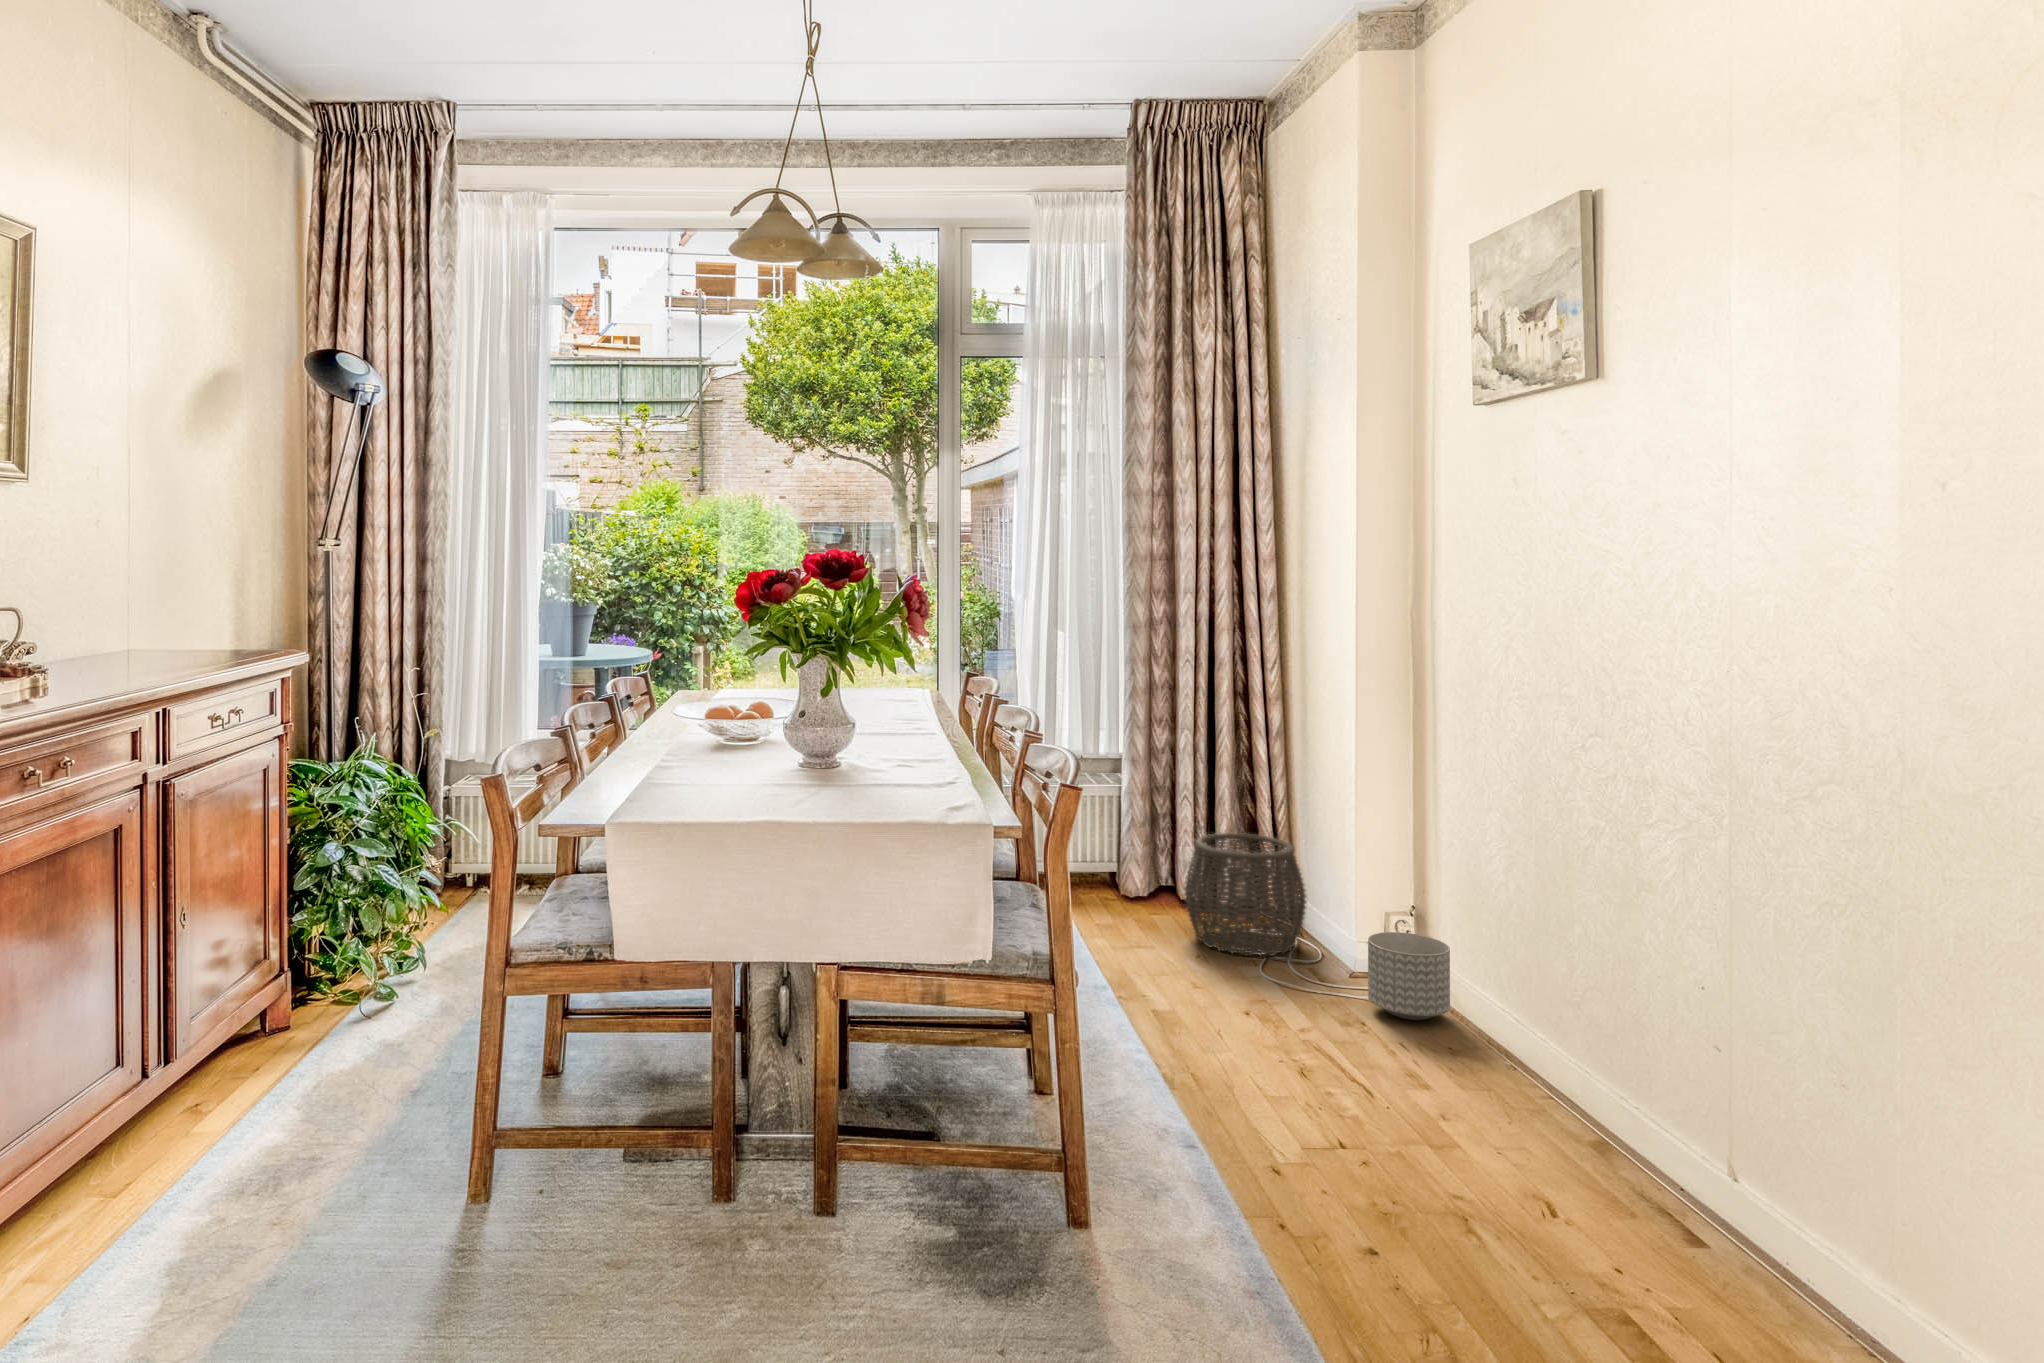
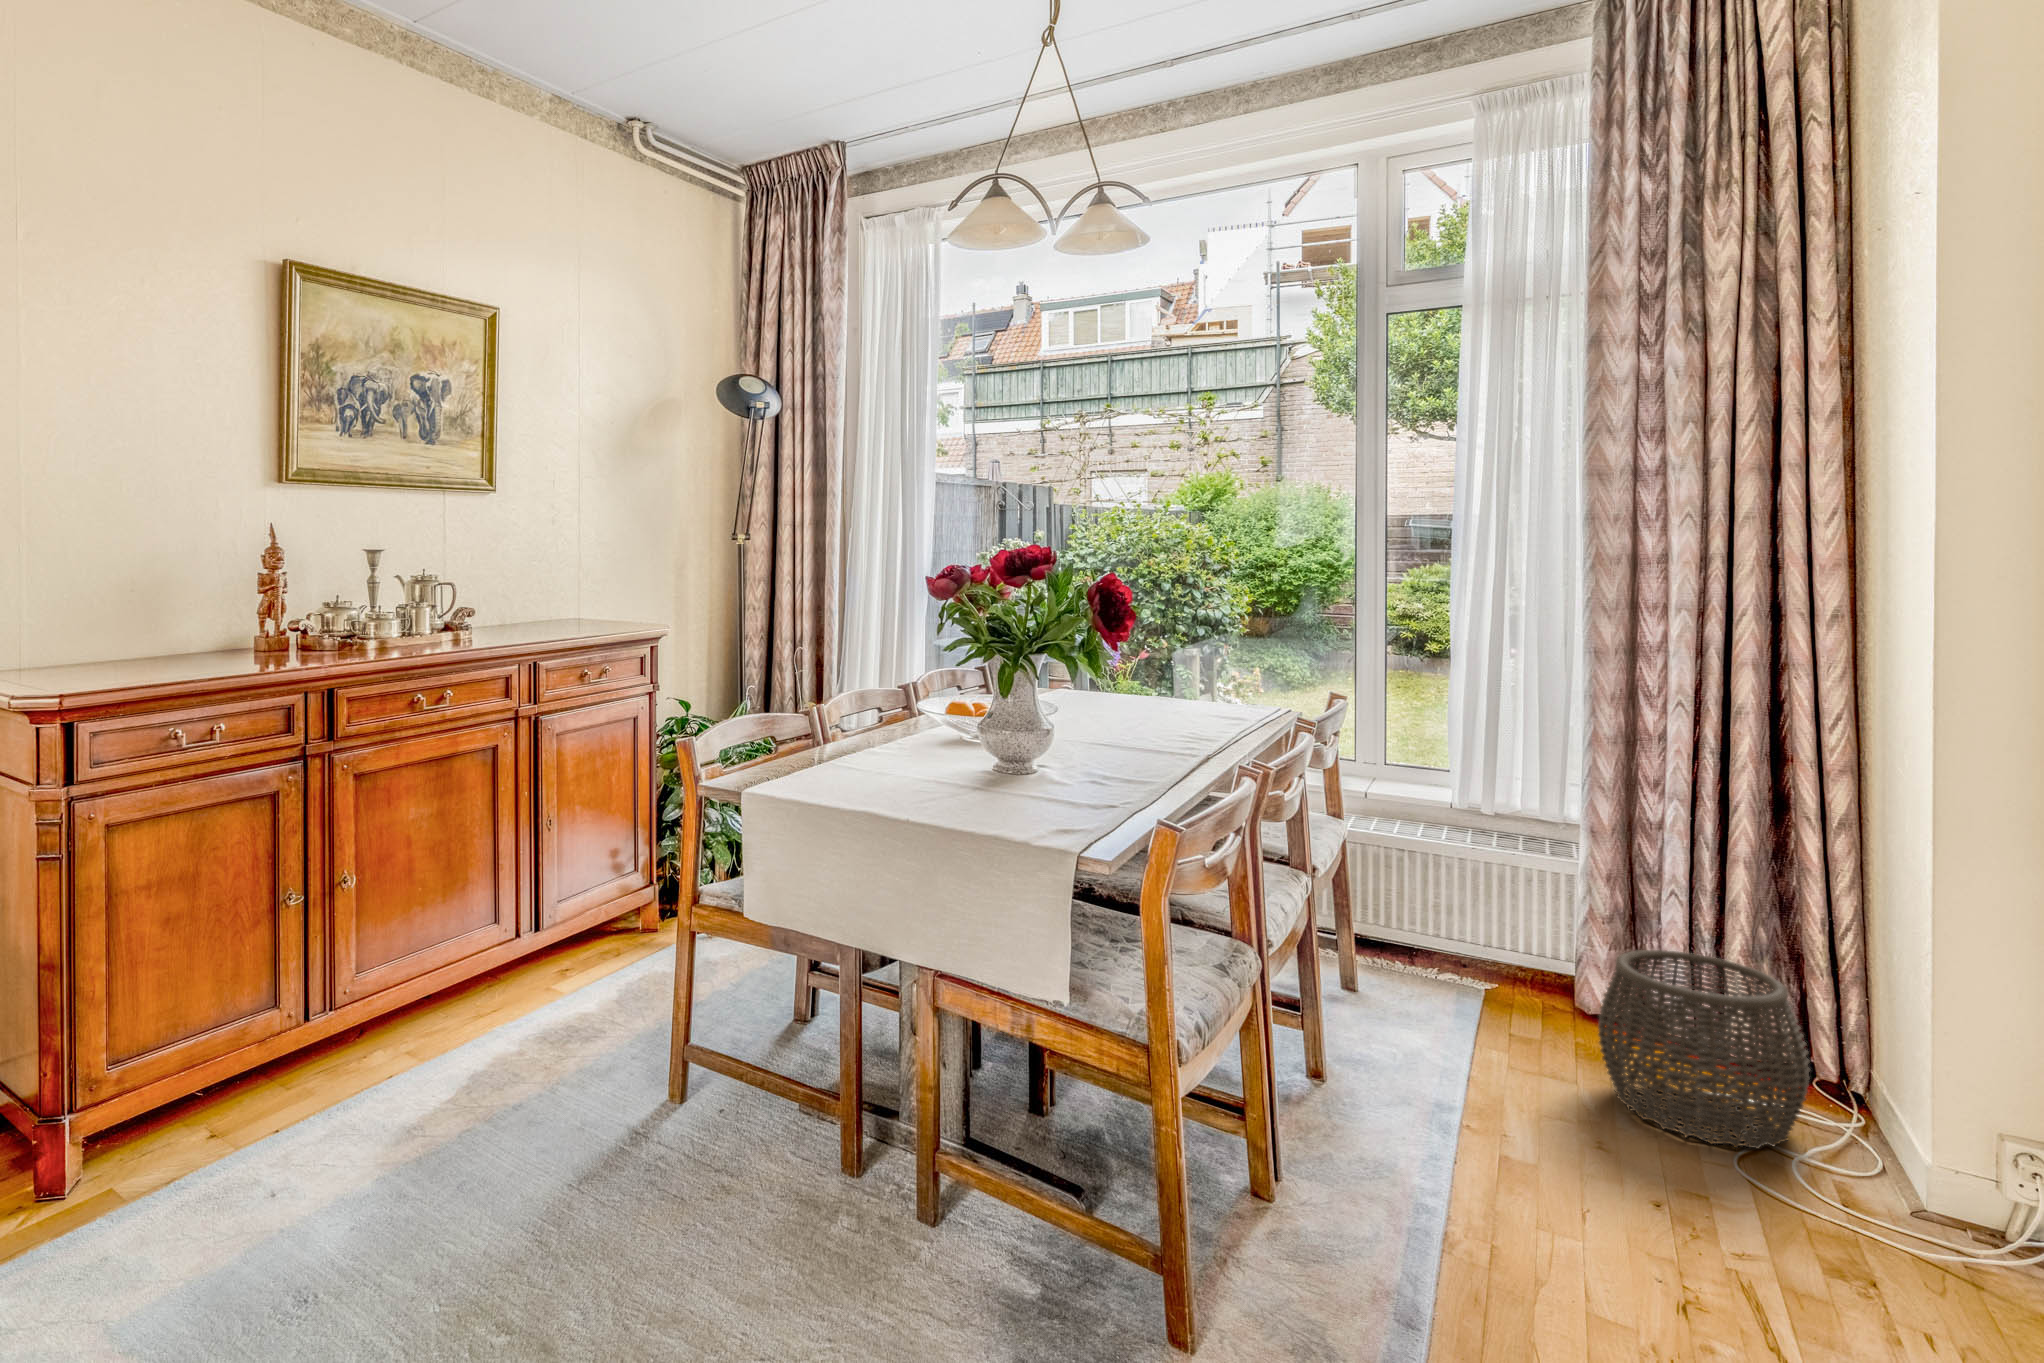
planter: present [1368,932,1450,1020] -> none [1718,1146,1874,1310]

